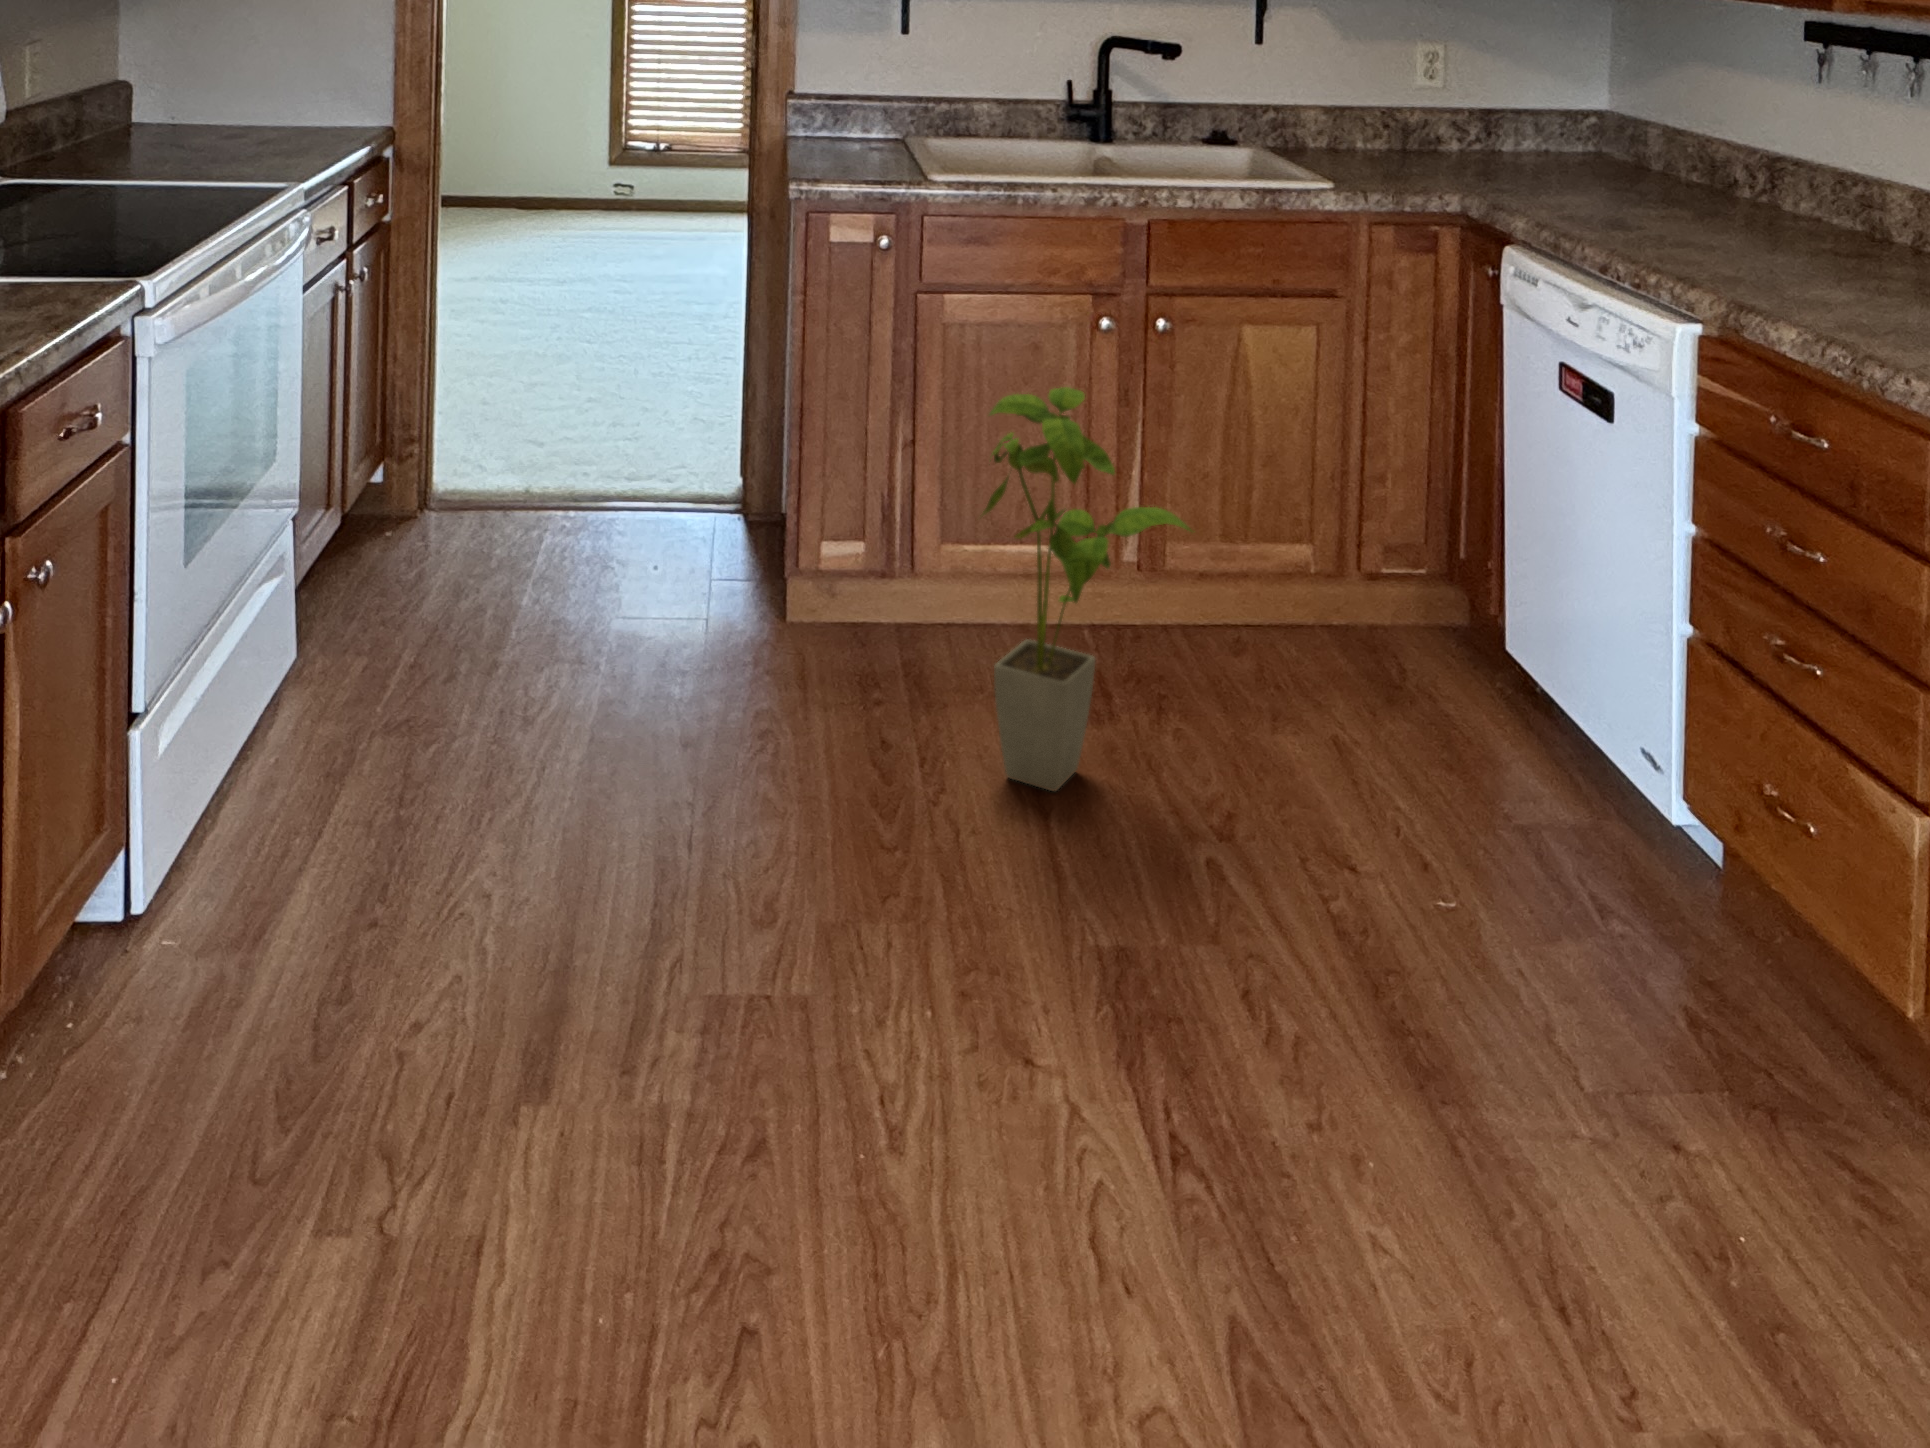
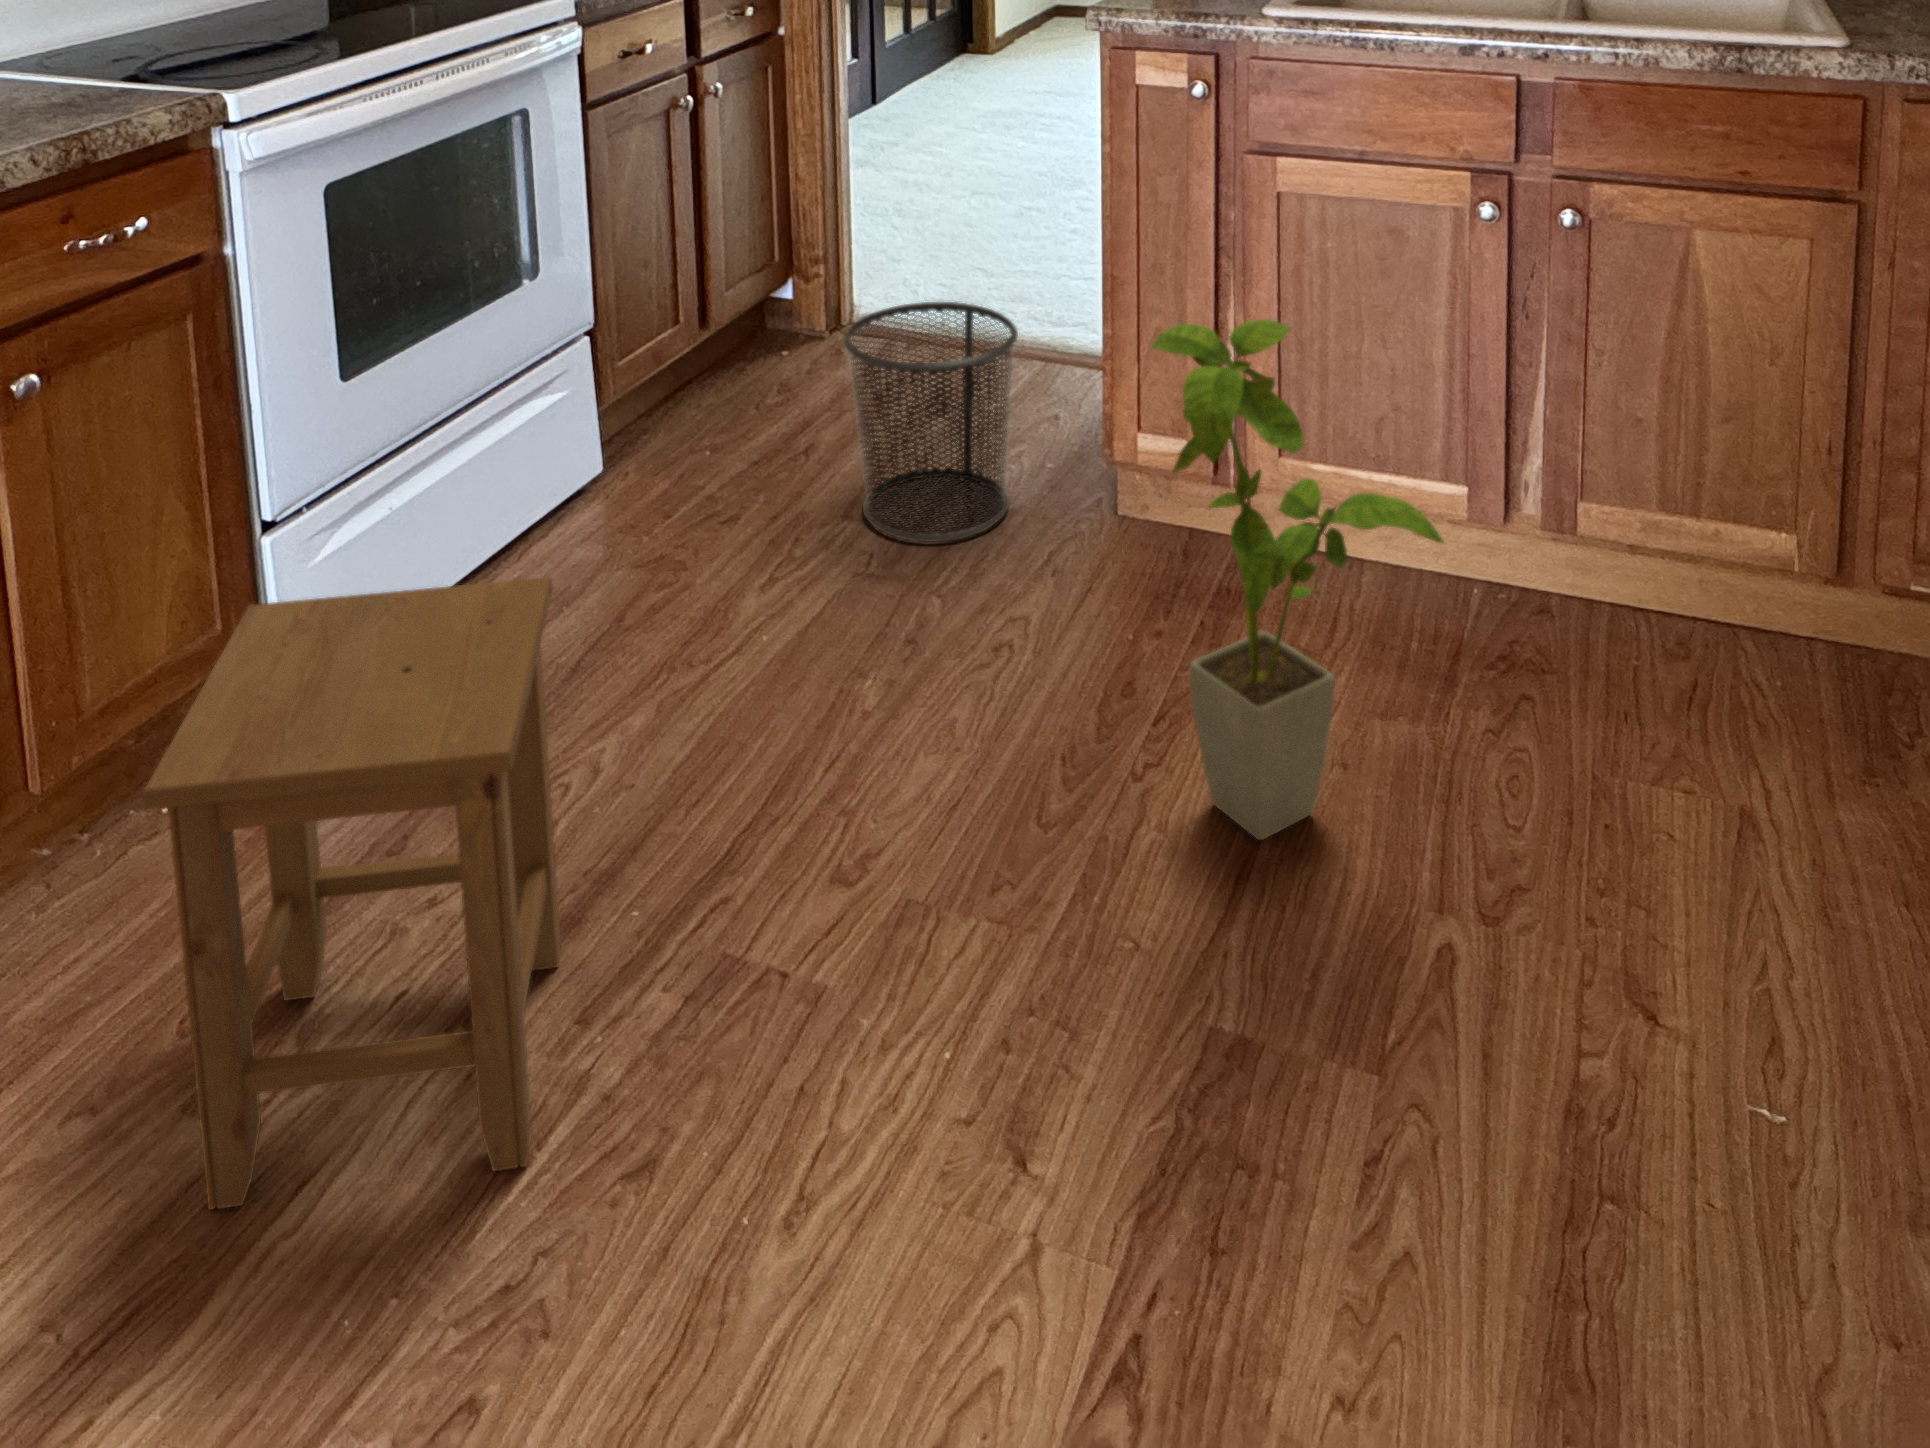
waste bin: none [560,442,713,652] -> present [844,302,1018,542]
stool: none [379,633,730,1178] -> present [143,577,561,1209]

